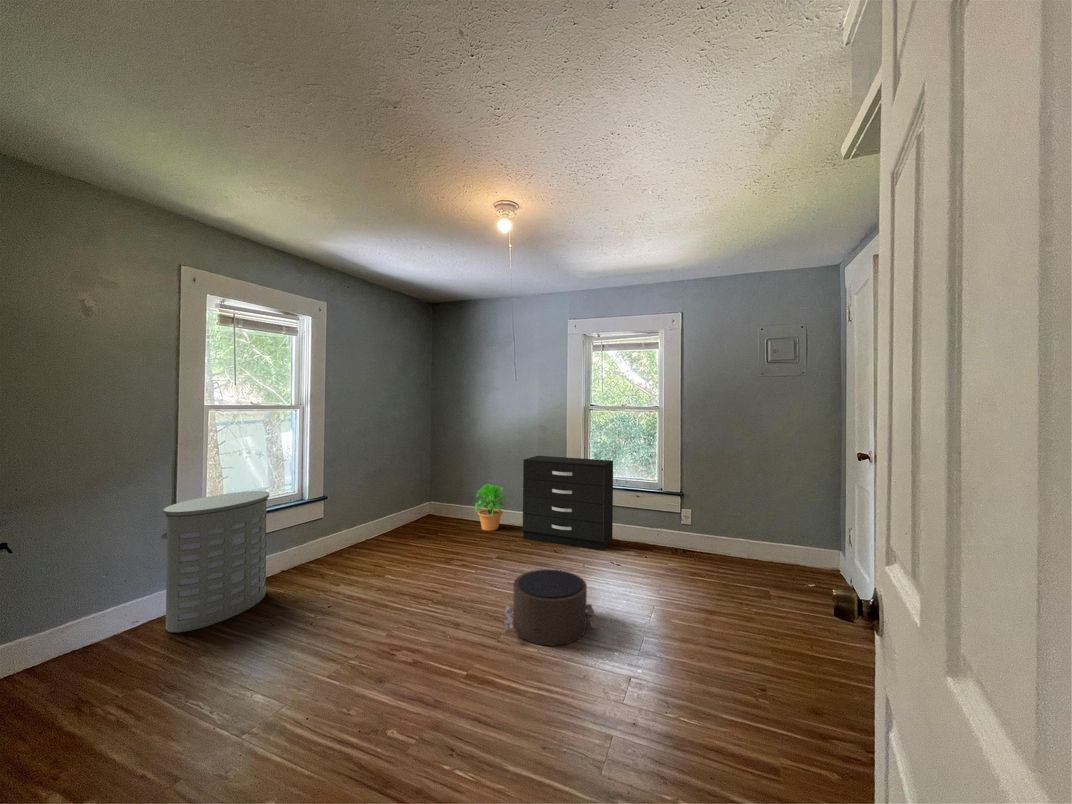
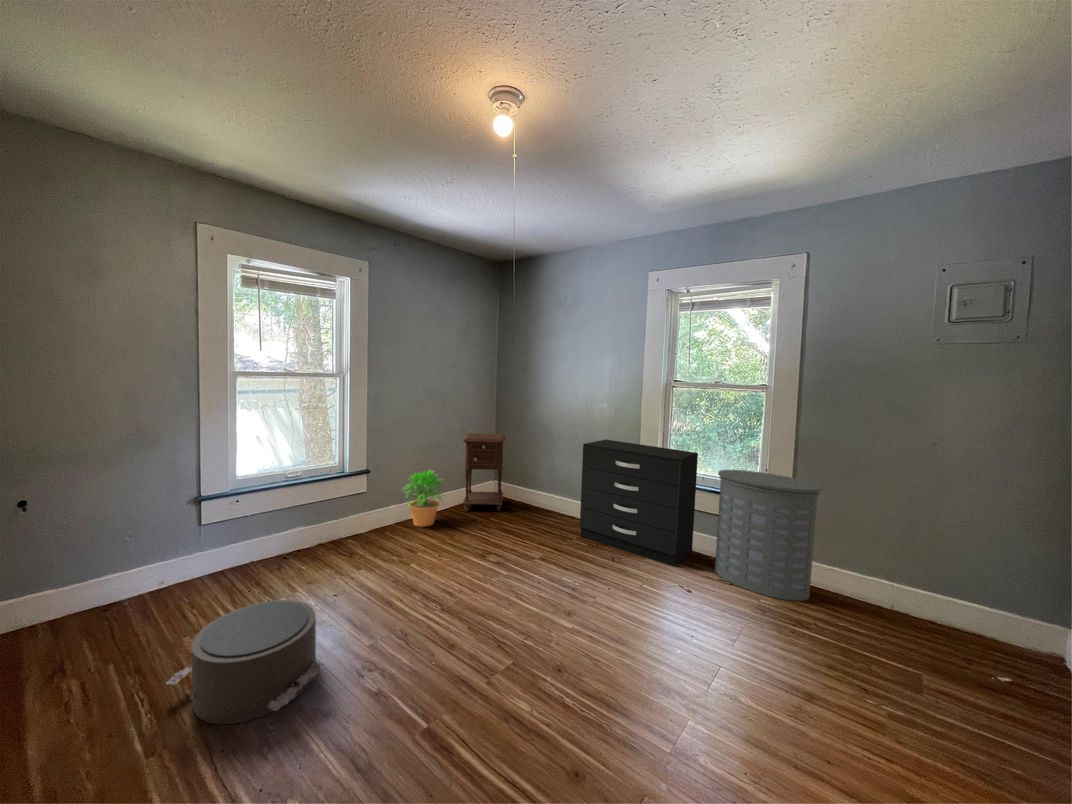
nightstand: none [409,458,449,530] -> present [463,433,505,511]
potted plant: present [475,484,505,531] -> present [405,470,442,527]
laundry hamper: present [163,491,269,633] -> present [715,470,822,601]
pouf: present [504,570,600,646] -> present [166,600,324,724]

